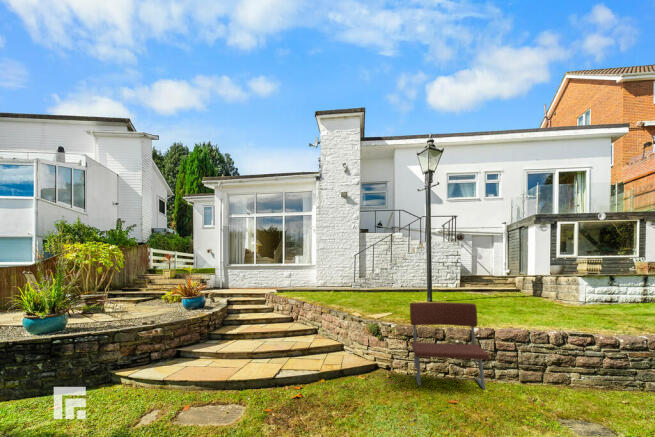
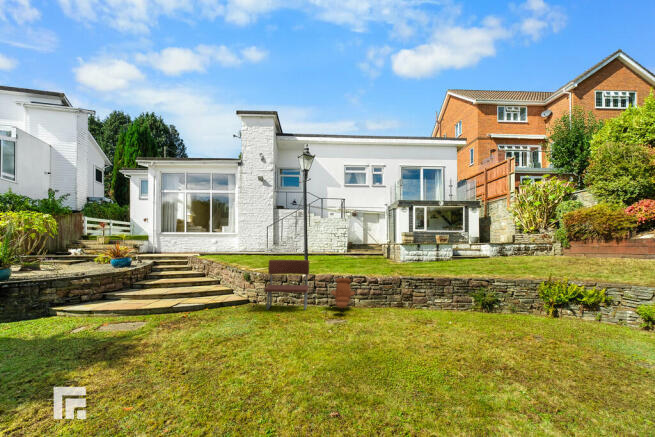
lounge chair: none [521,333,580,410] -> present [331,278,355,314]

